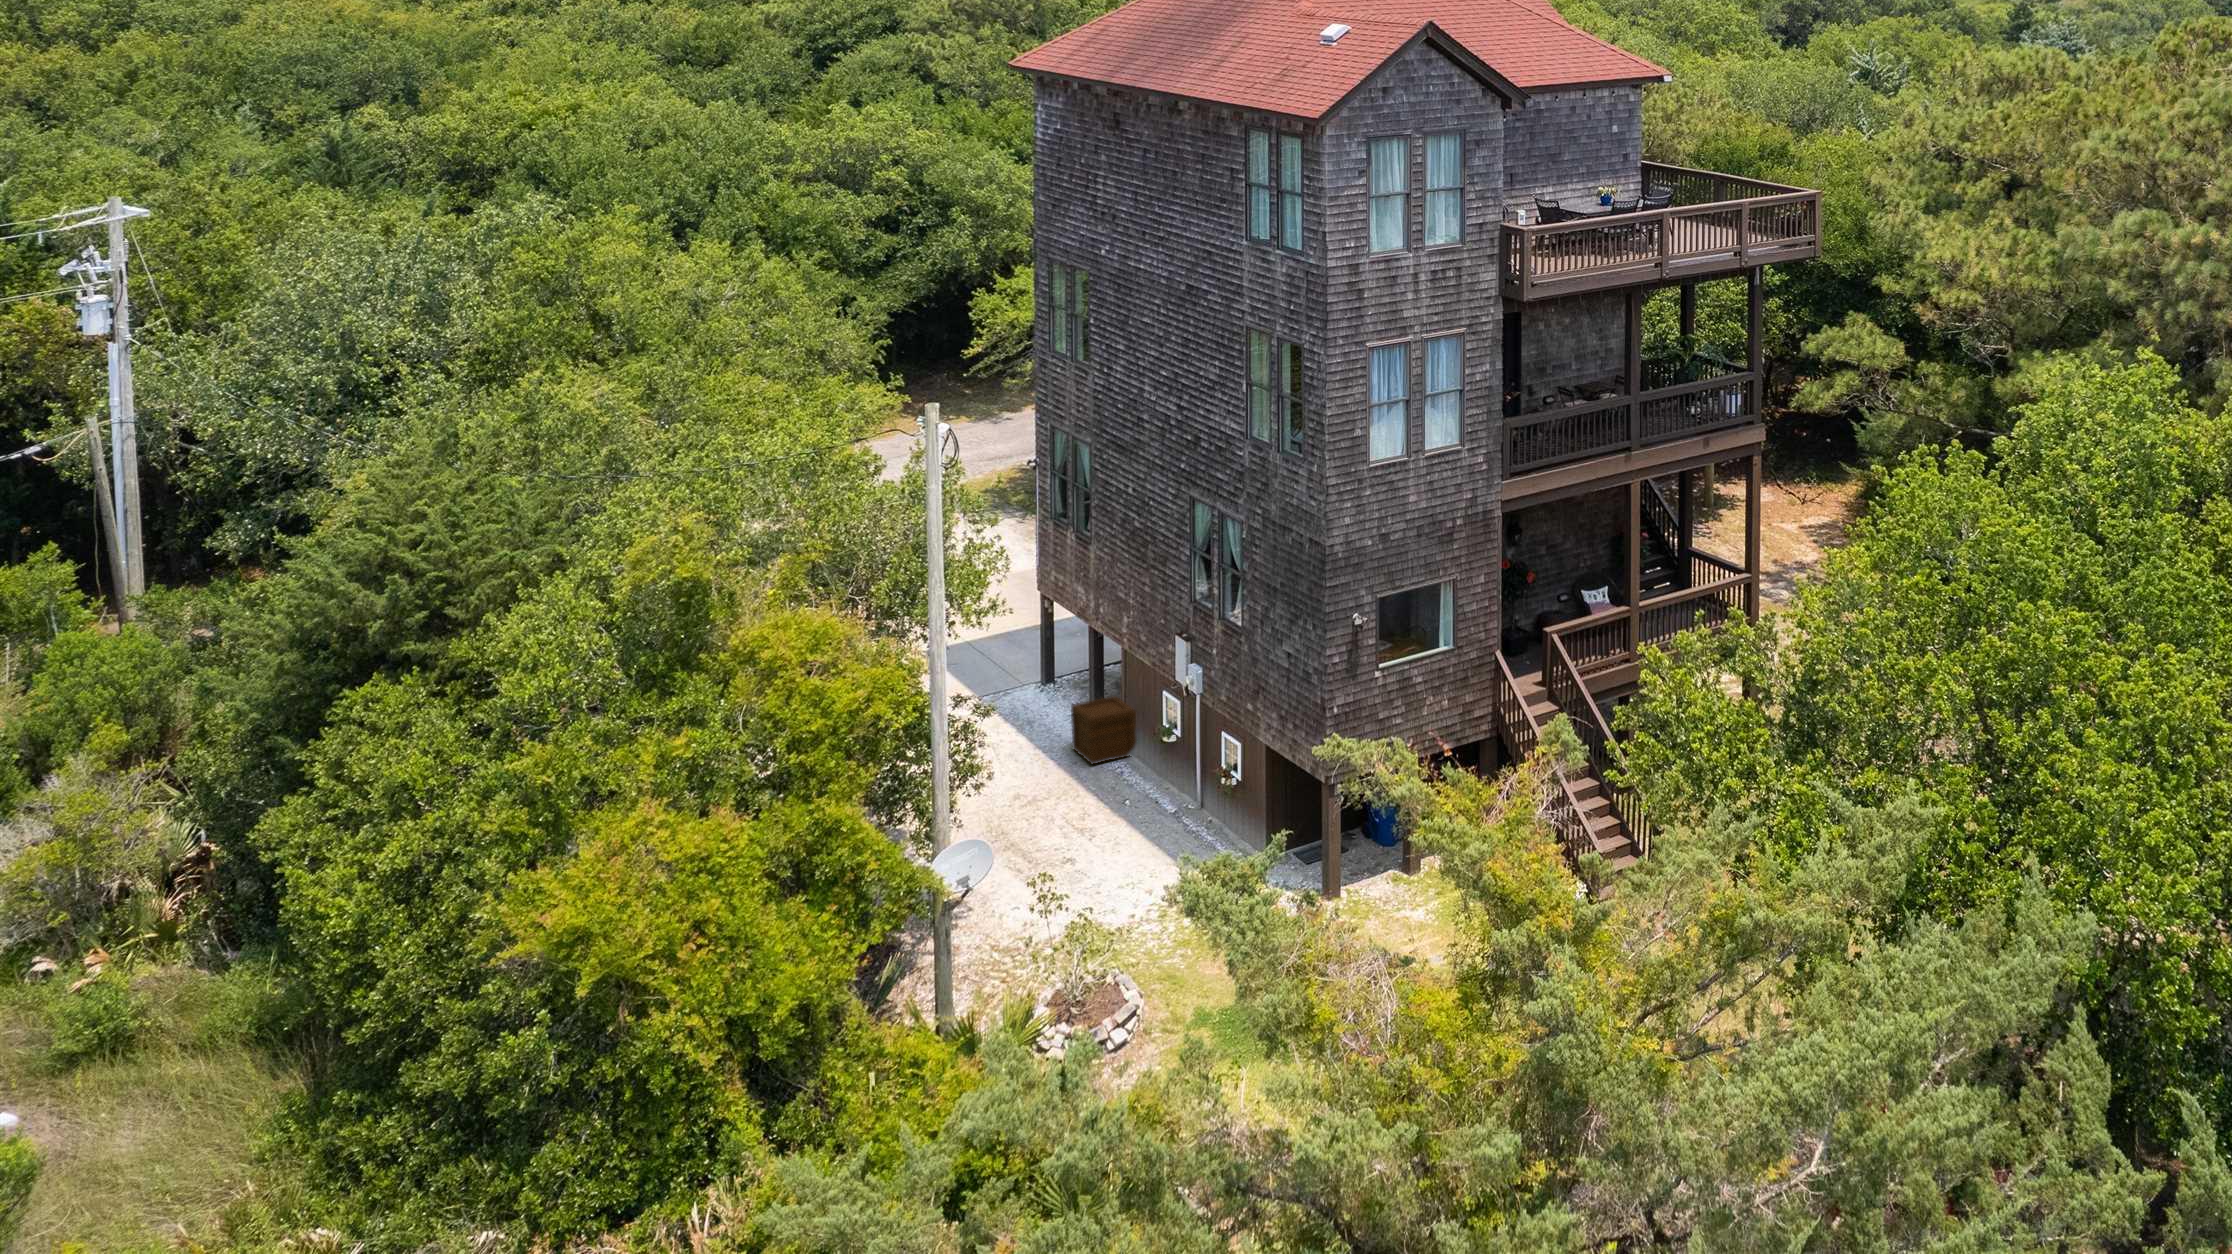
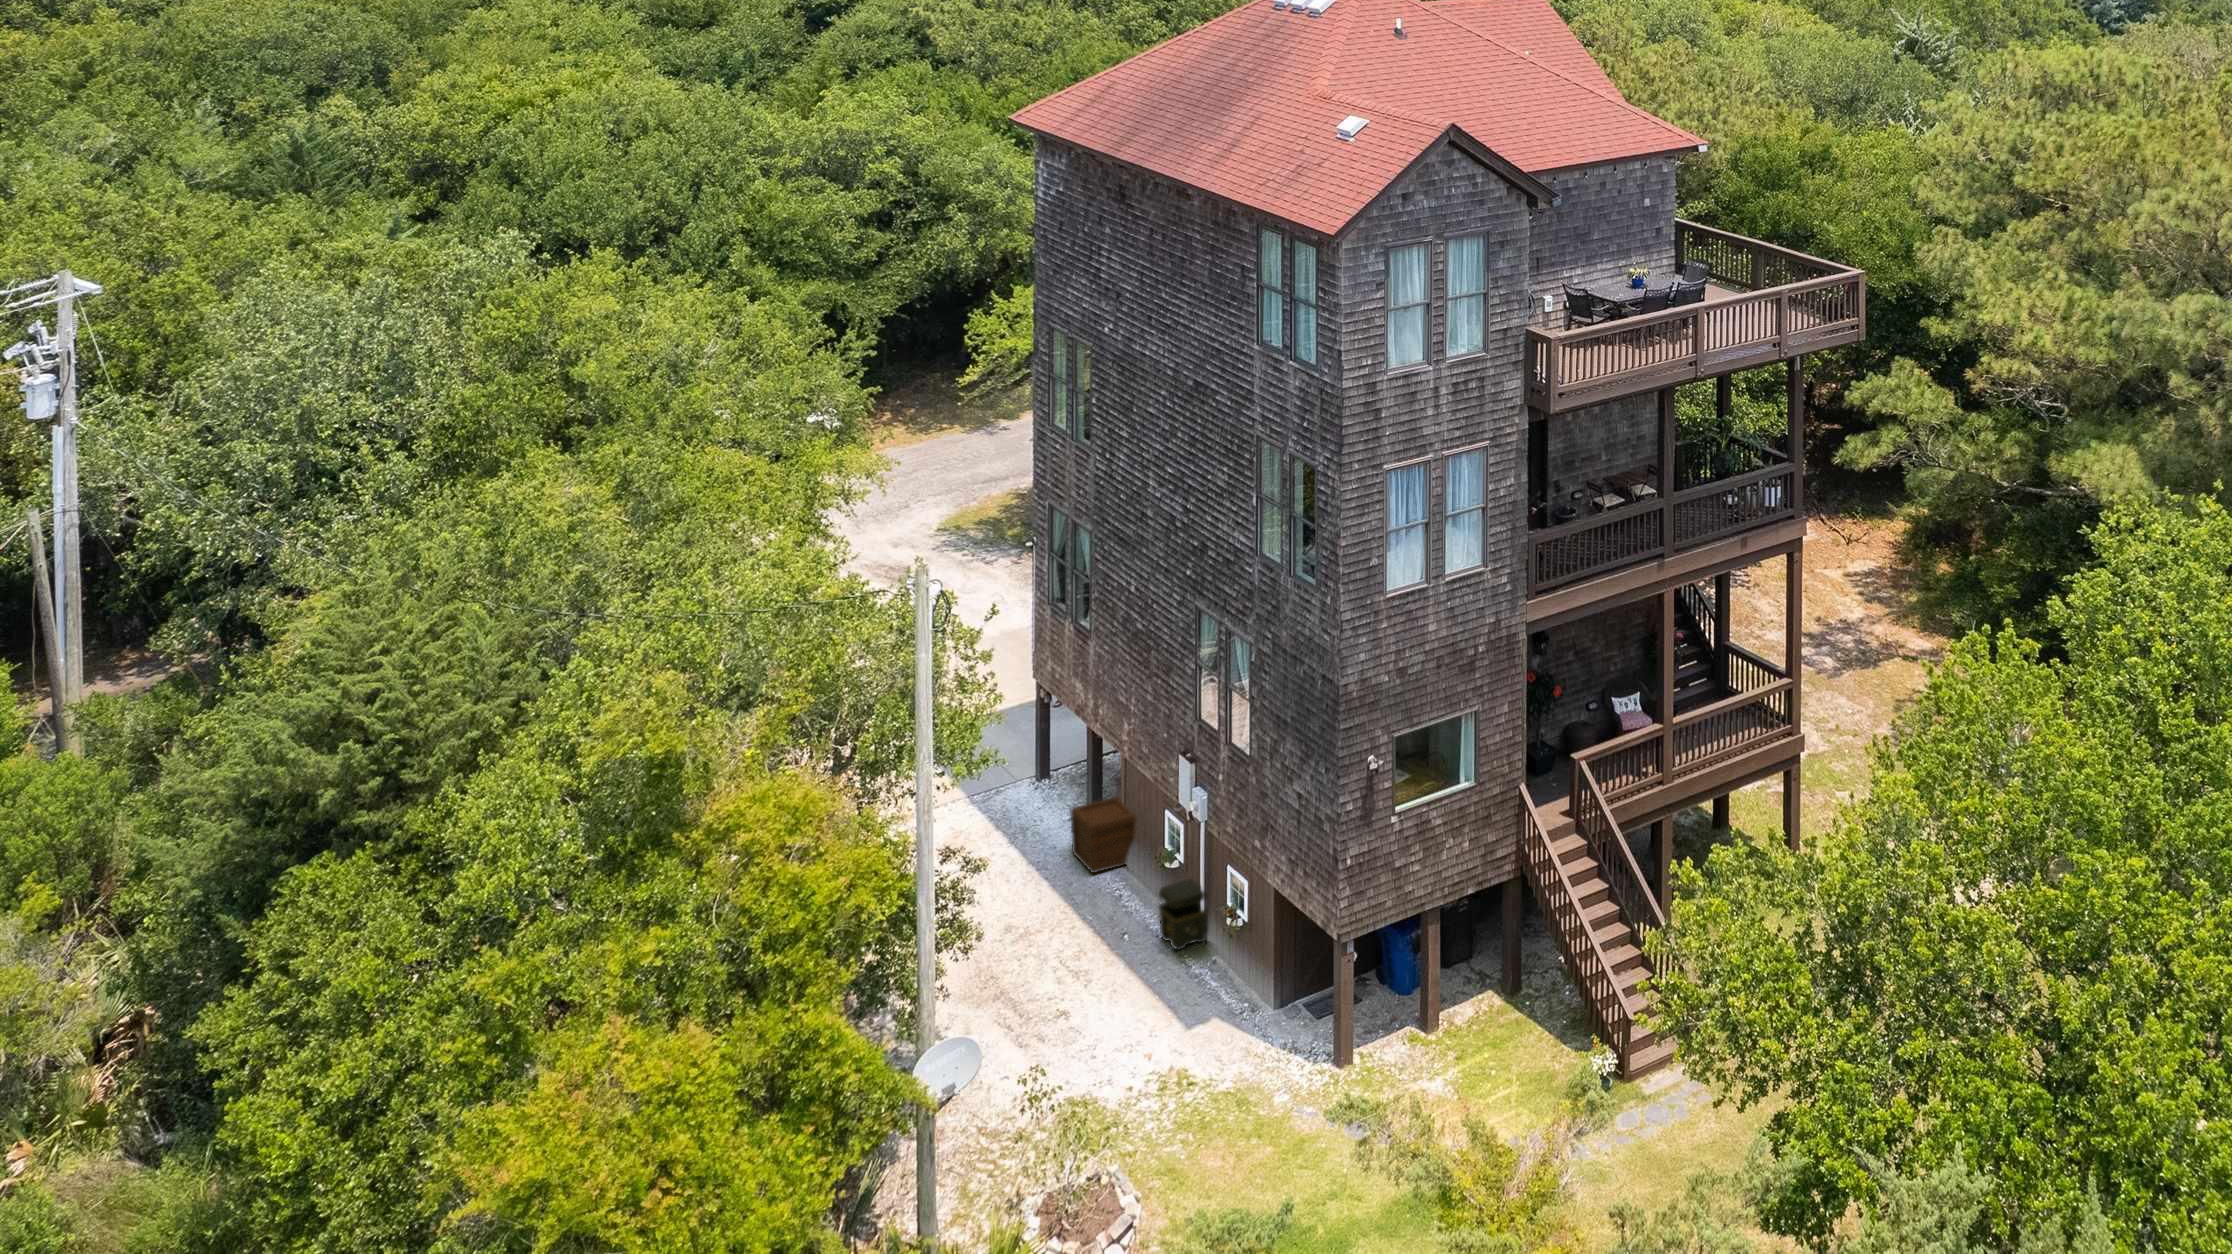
toolbox: none [1154,759,1202,823] -> present [1158,879,1209,949]

